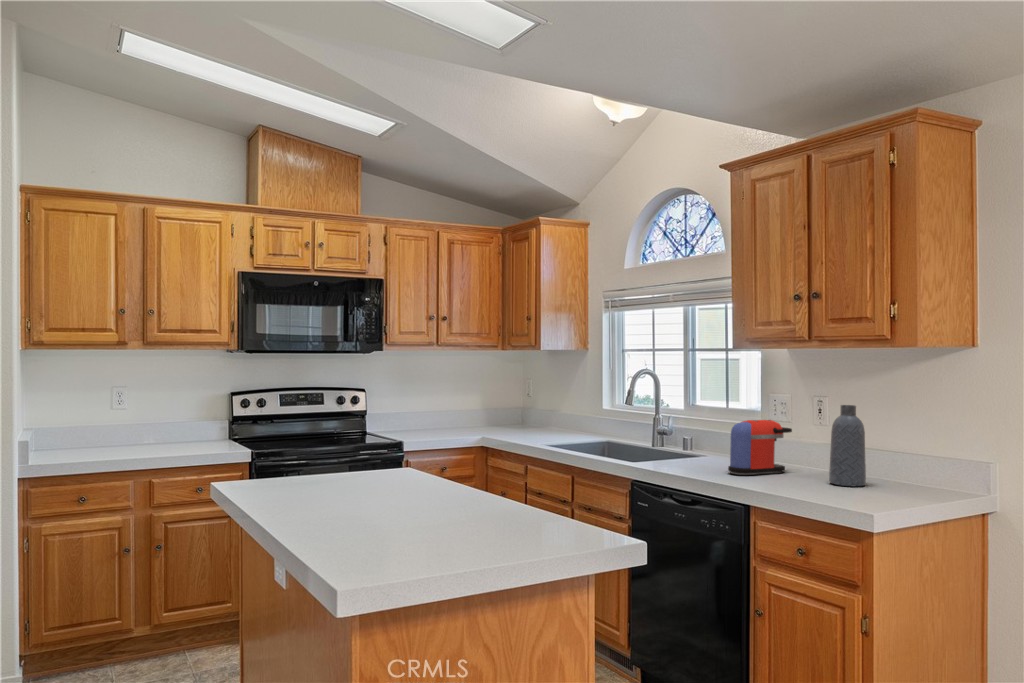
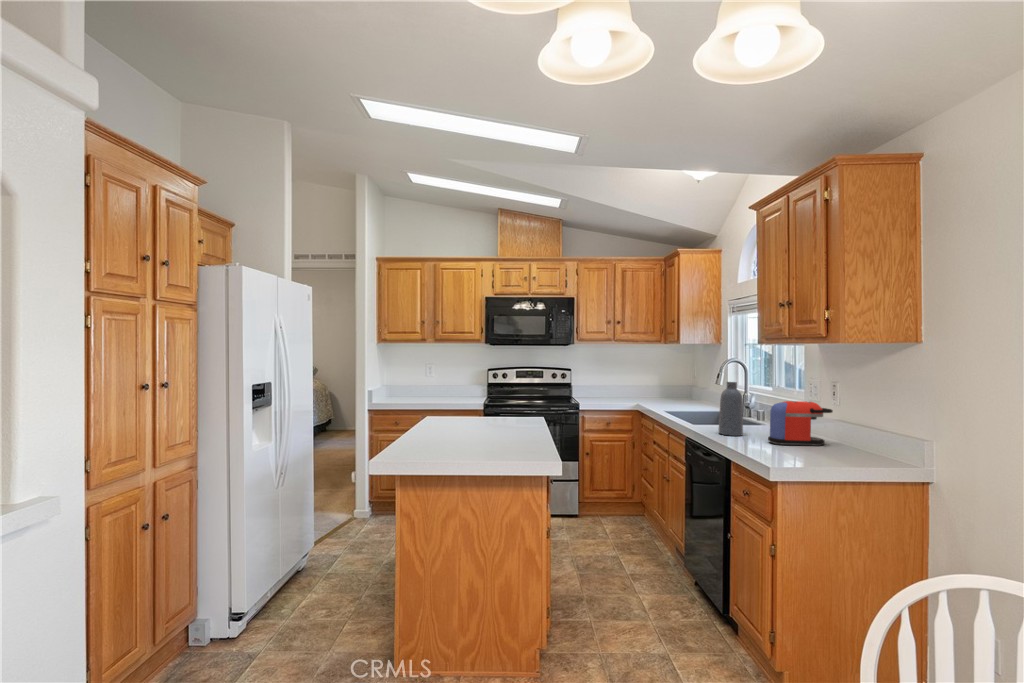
vase: present [829,405,866,486] -> present [718,382,743,436]

